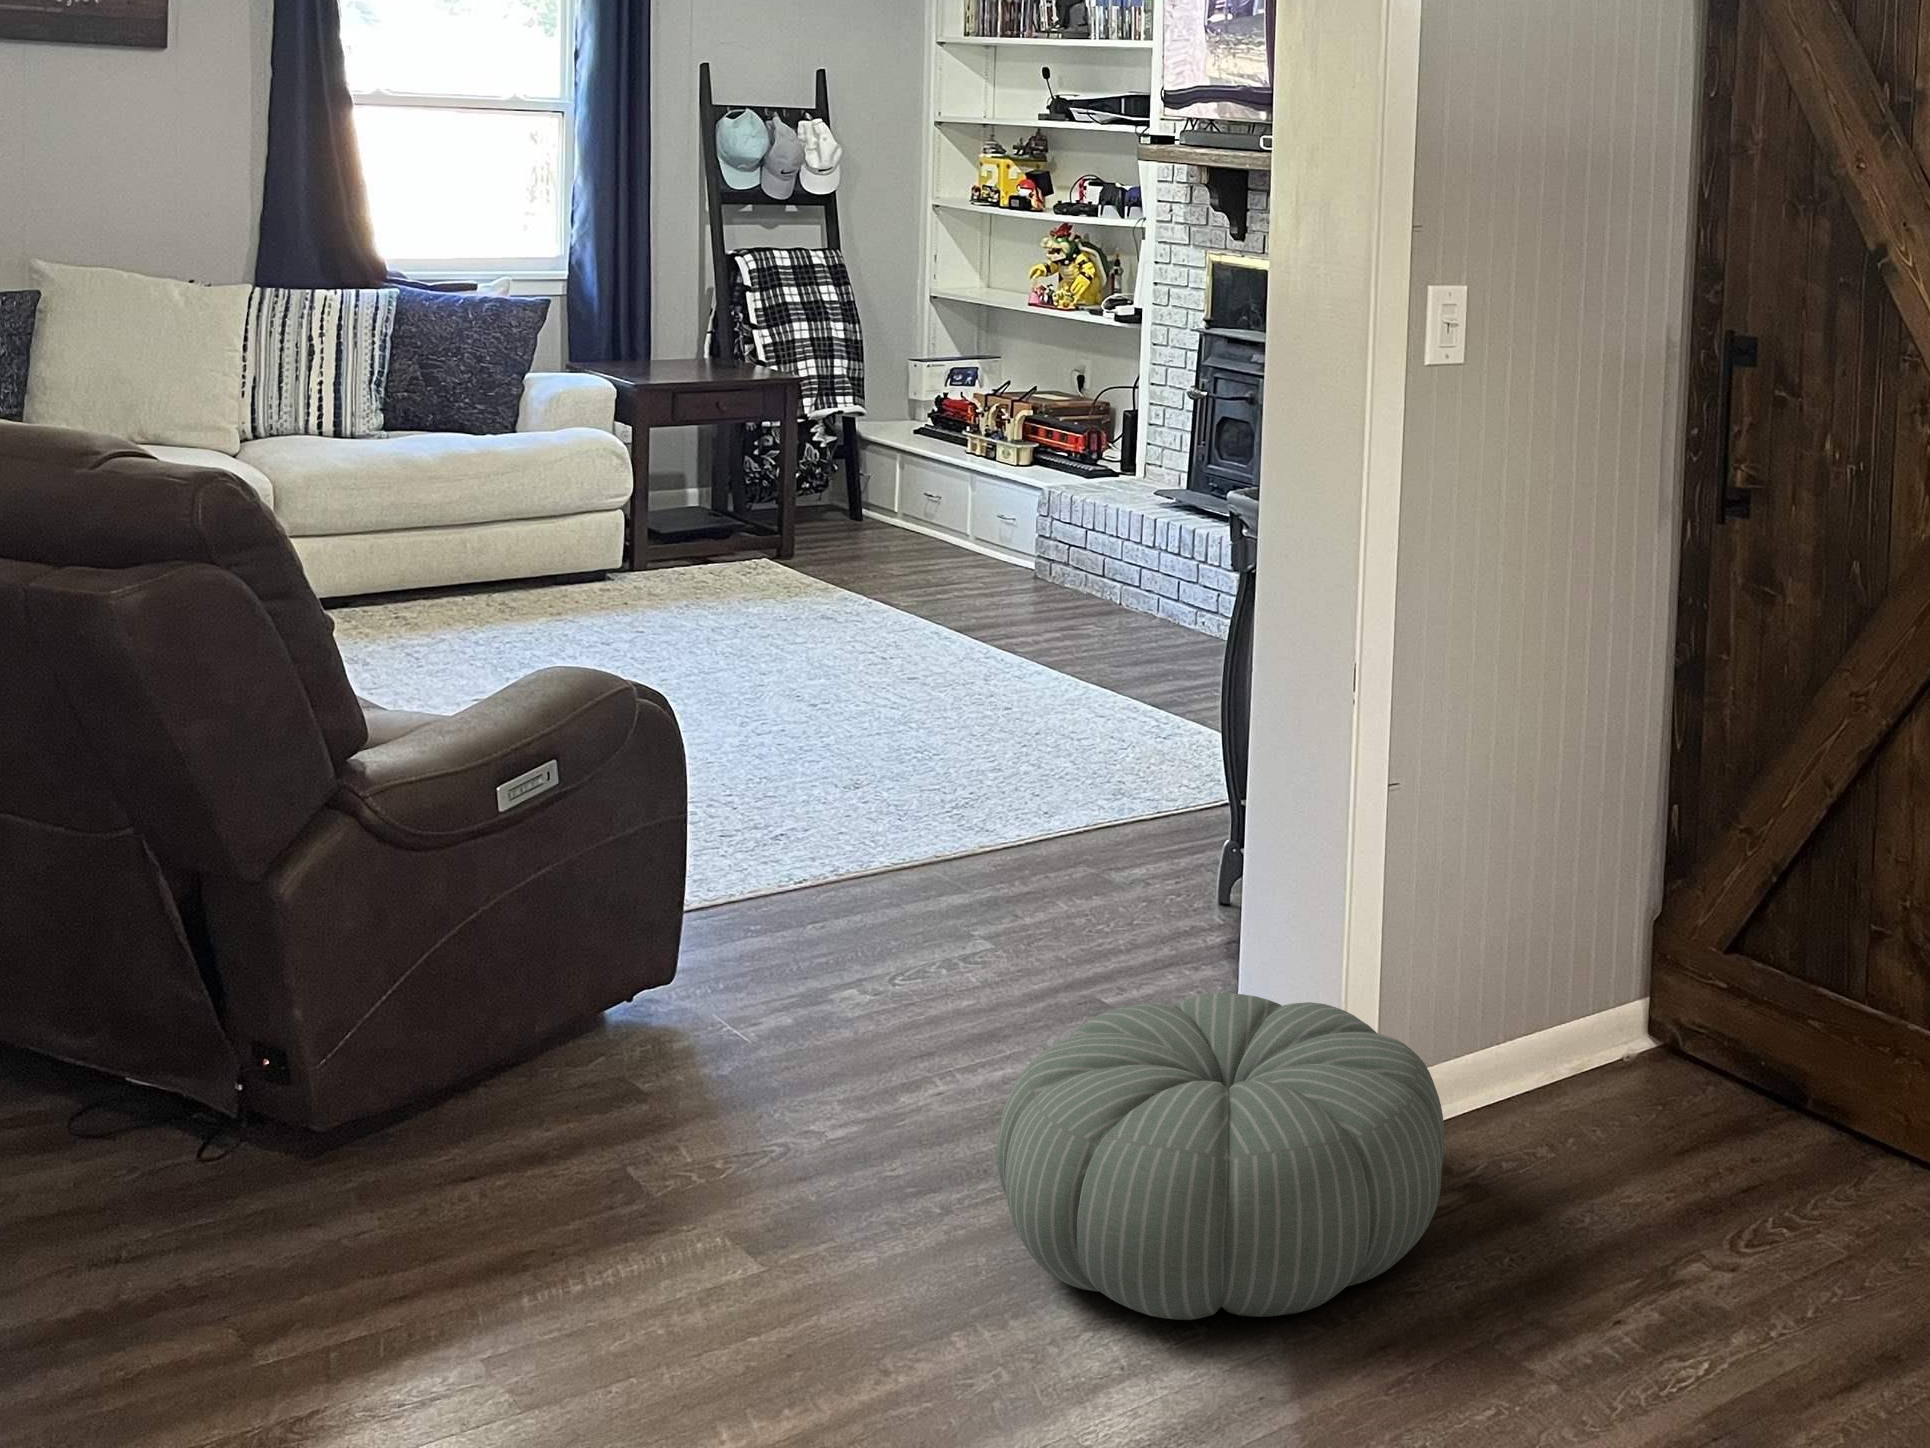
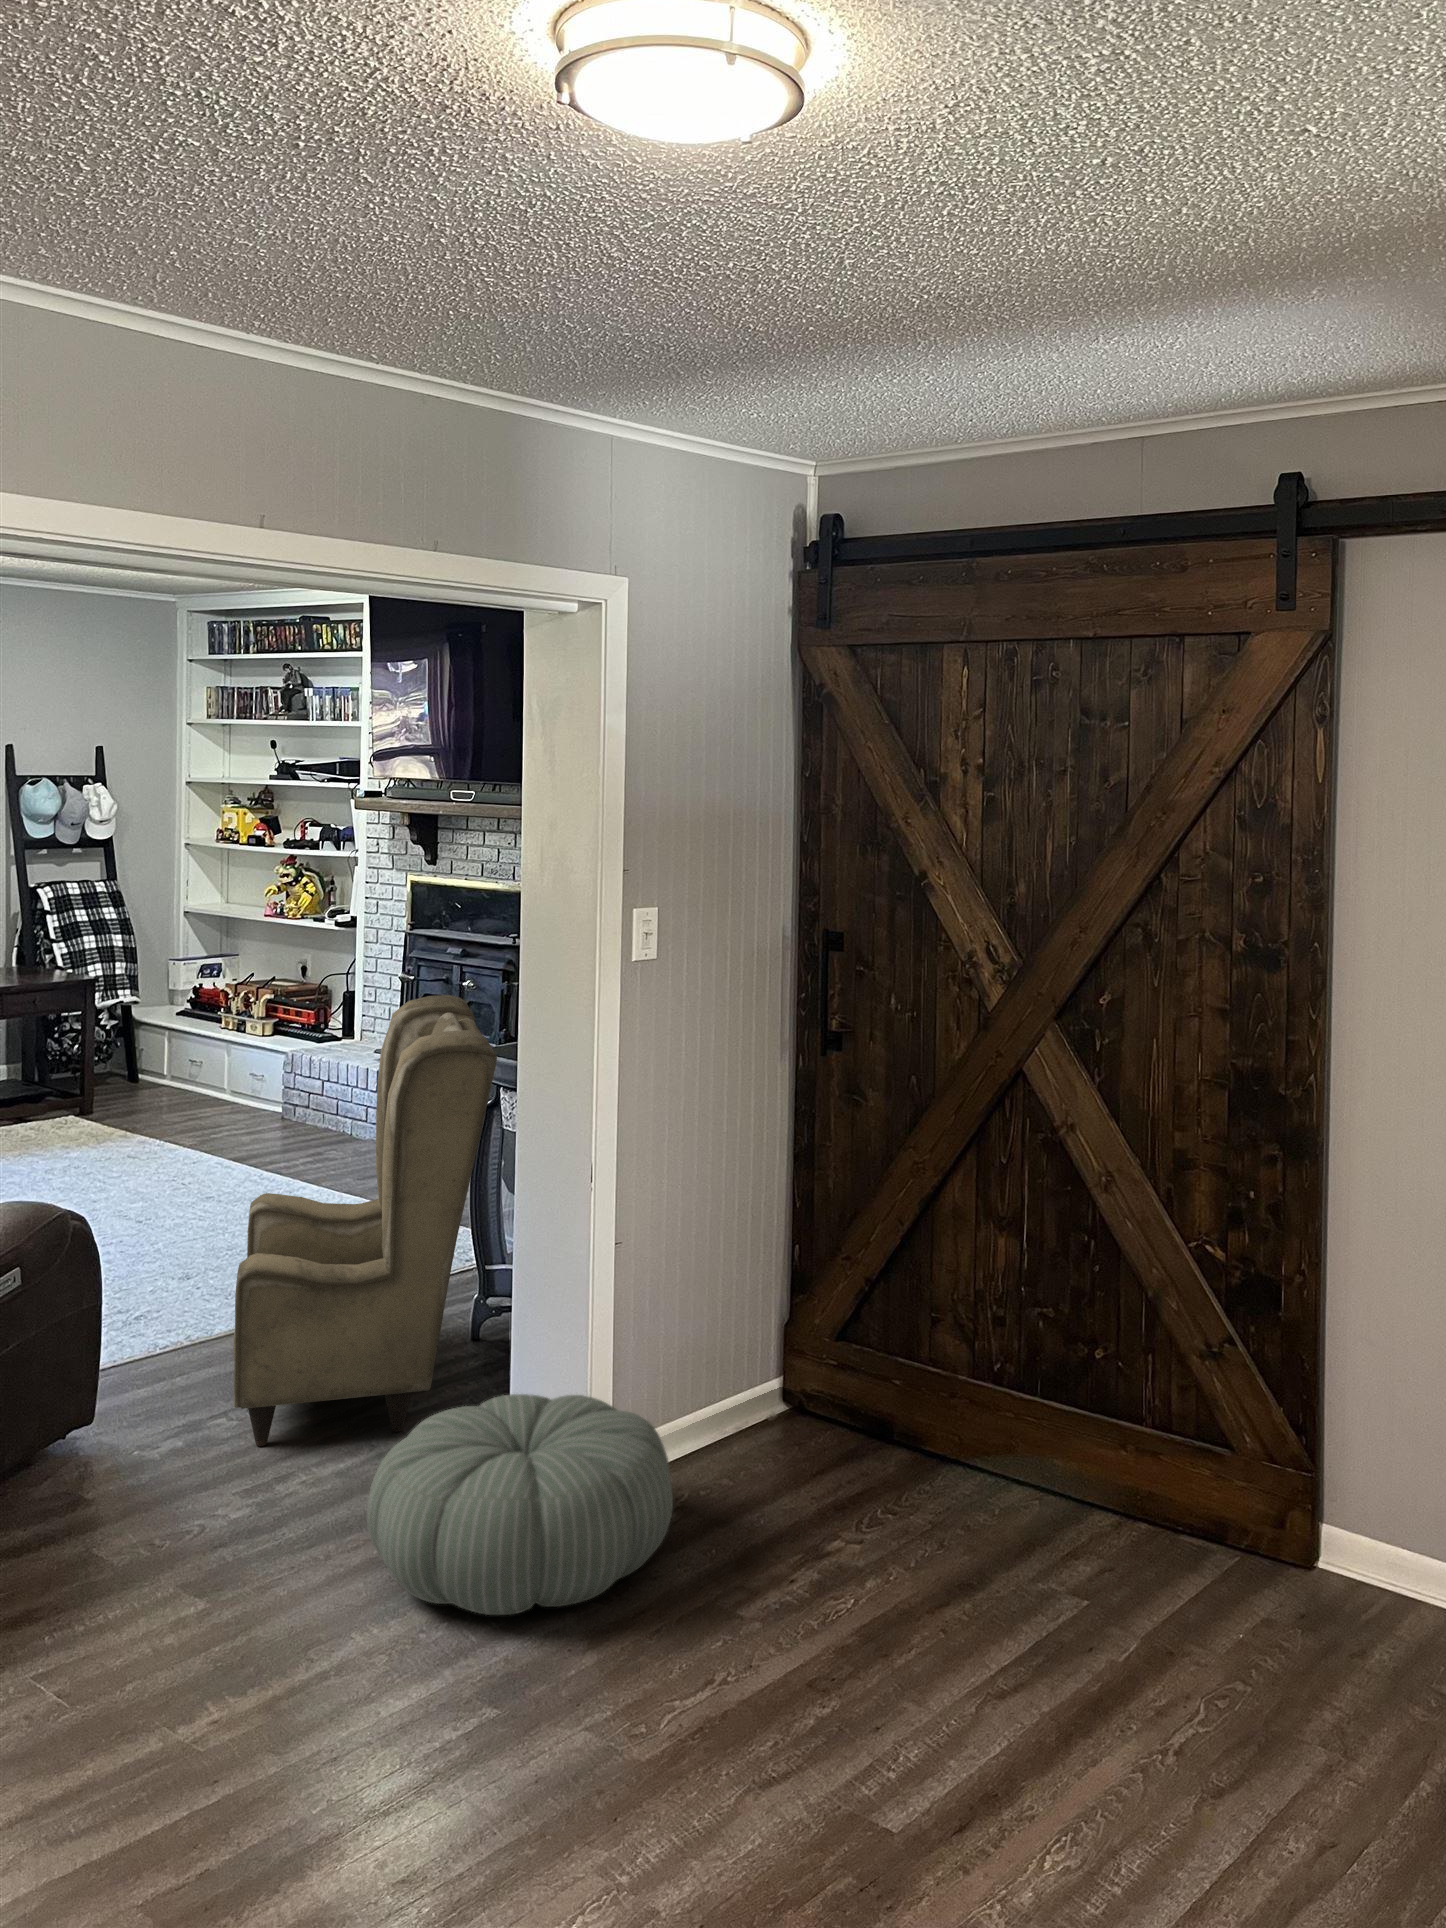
armchair: none [859,411,1234,1027] -> present [234,995,497,1446]

